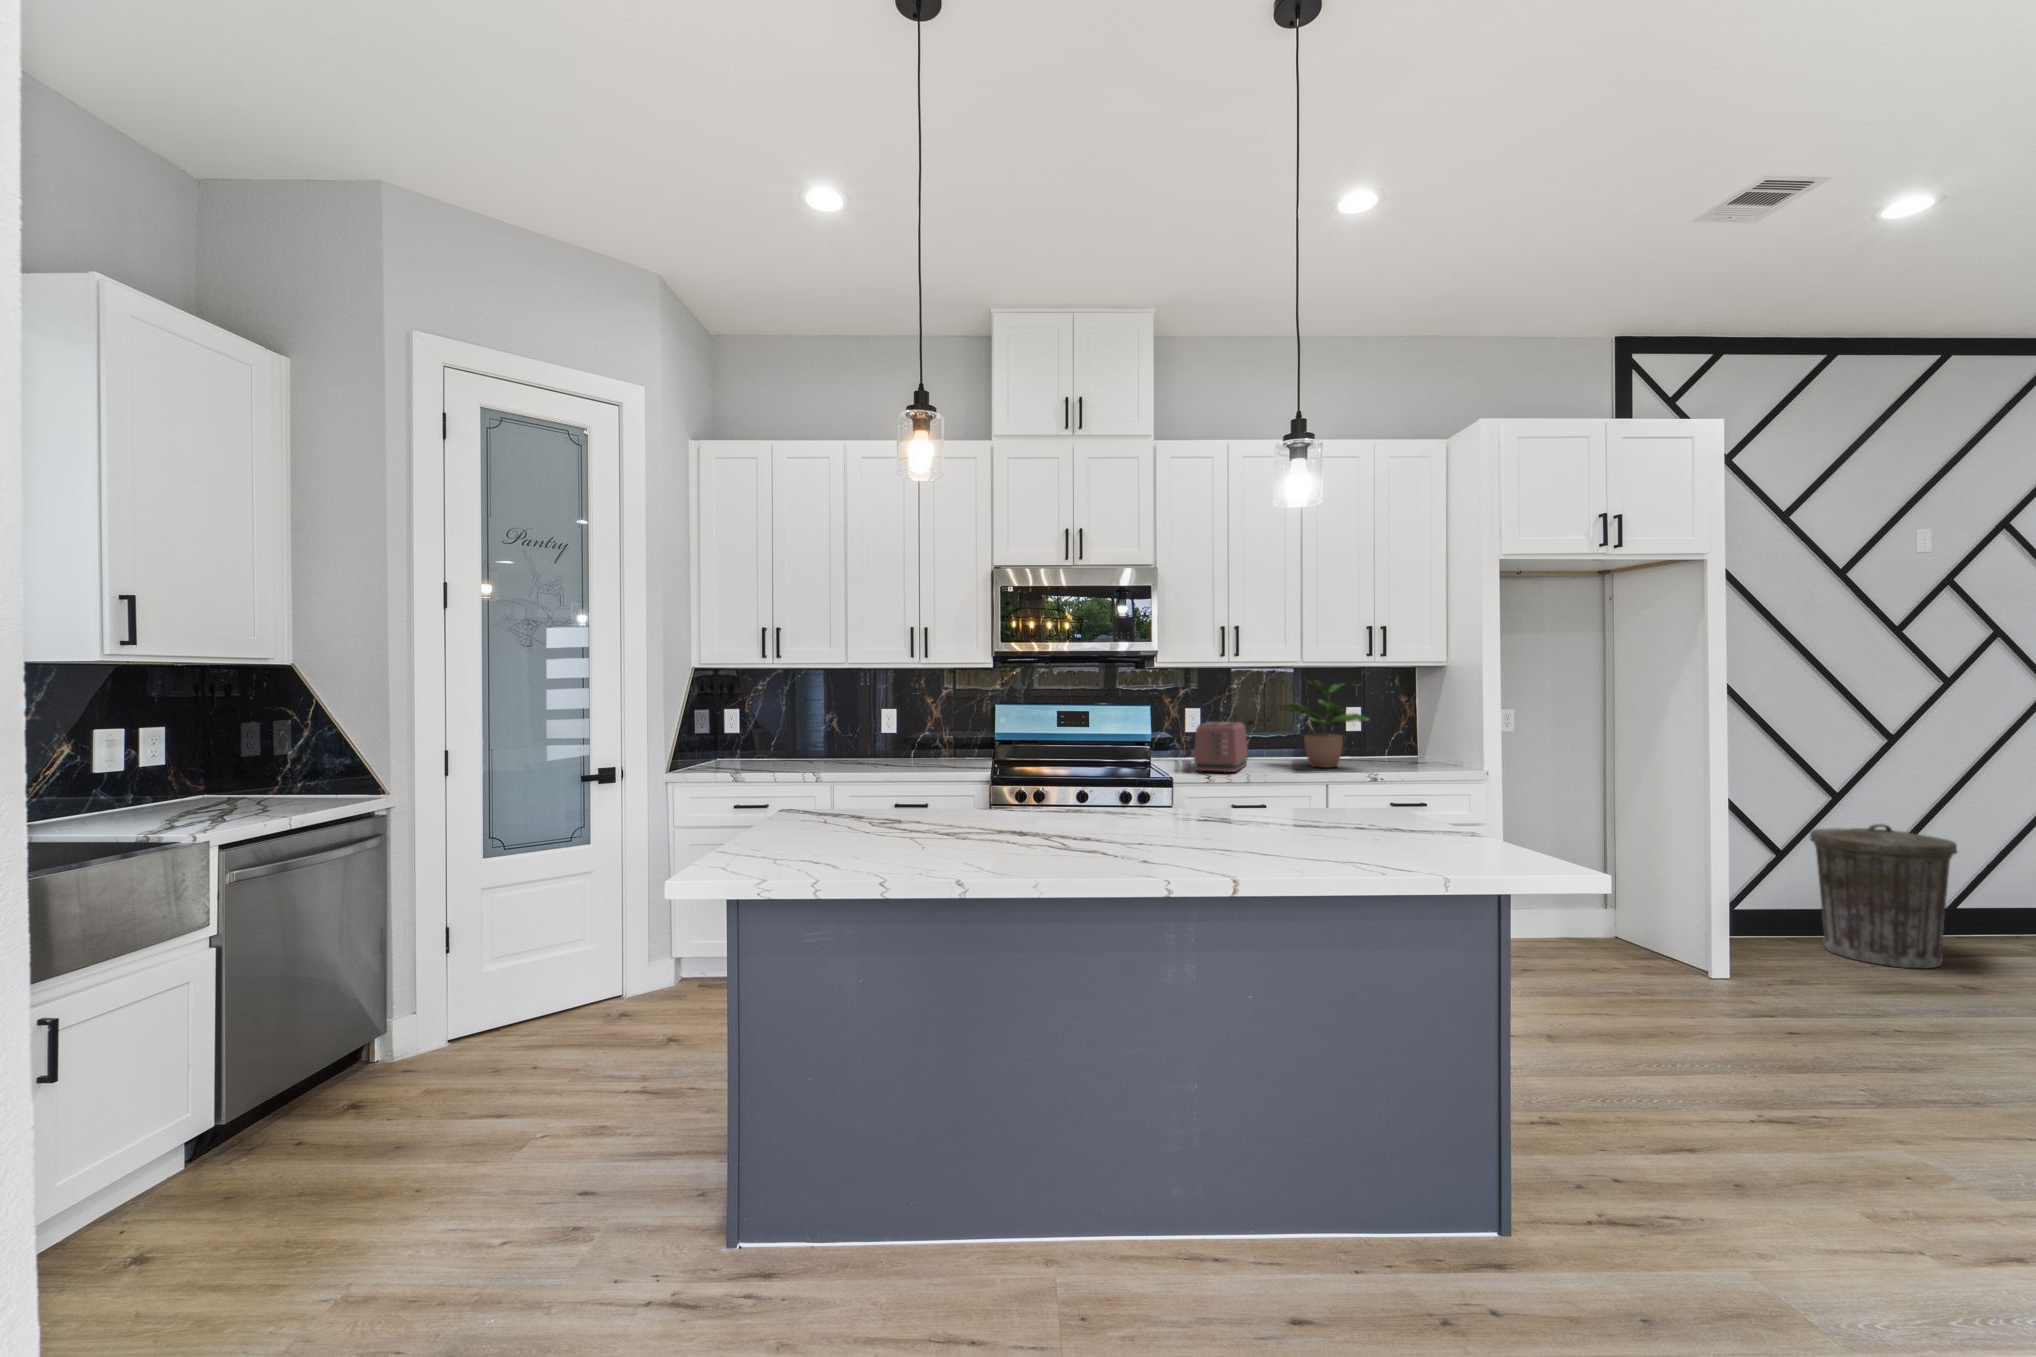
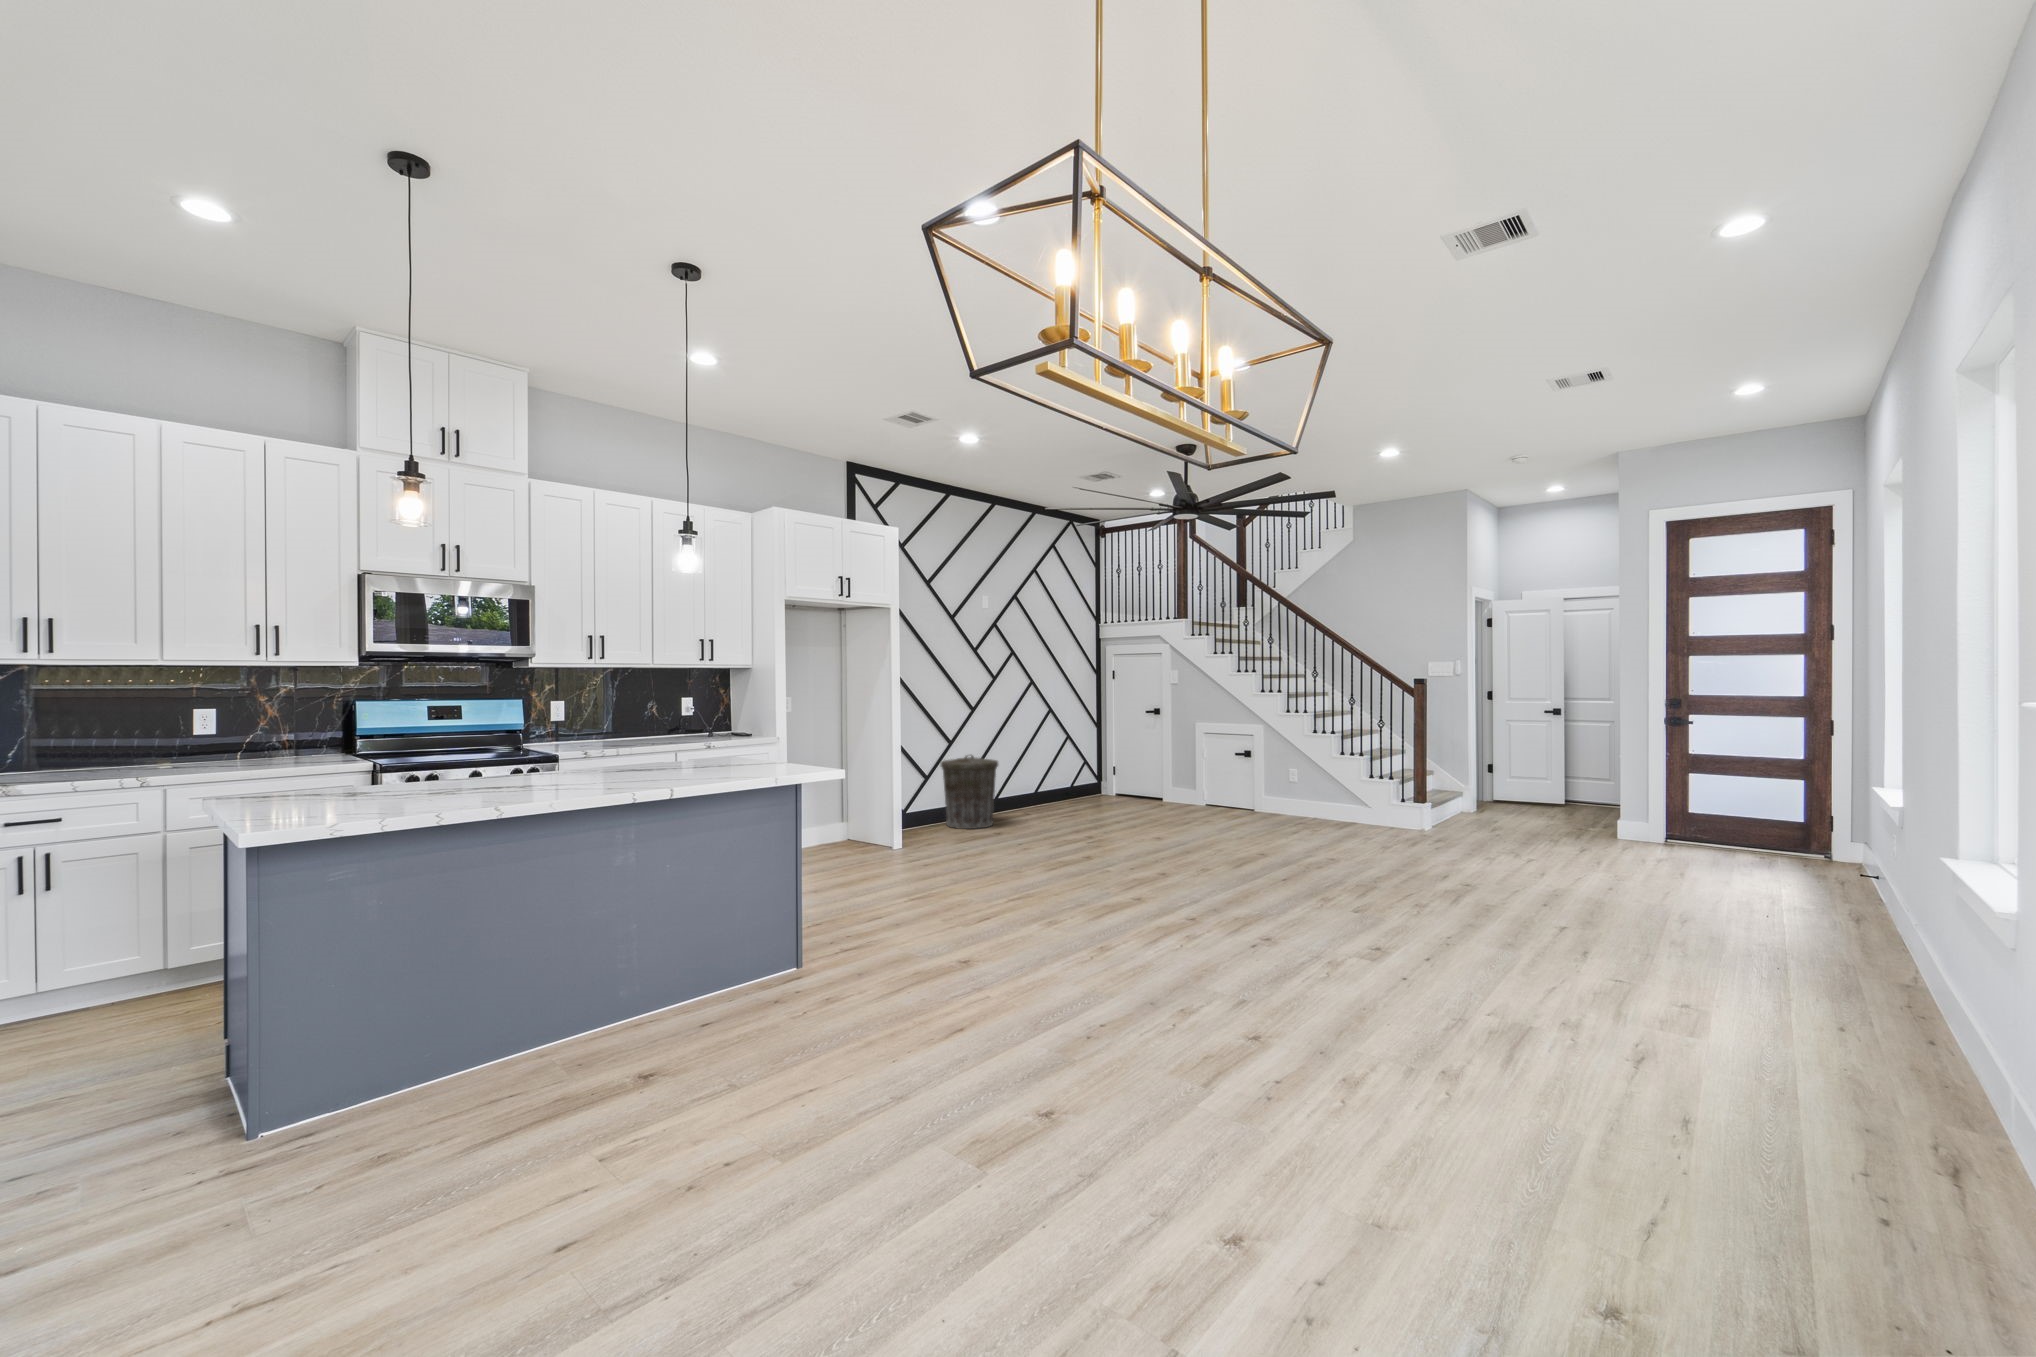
potted plant: present [1282,680,1369,767] -> none [634,677,702,740]
toaster: present [1194,722,1248,772] -> none [567,710,608,748]

